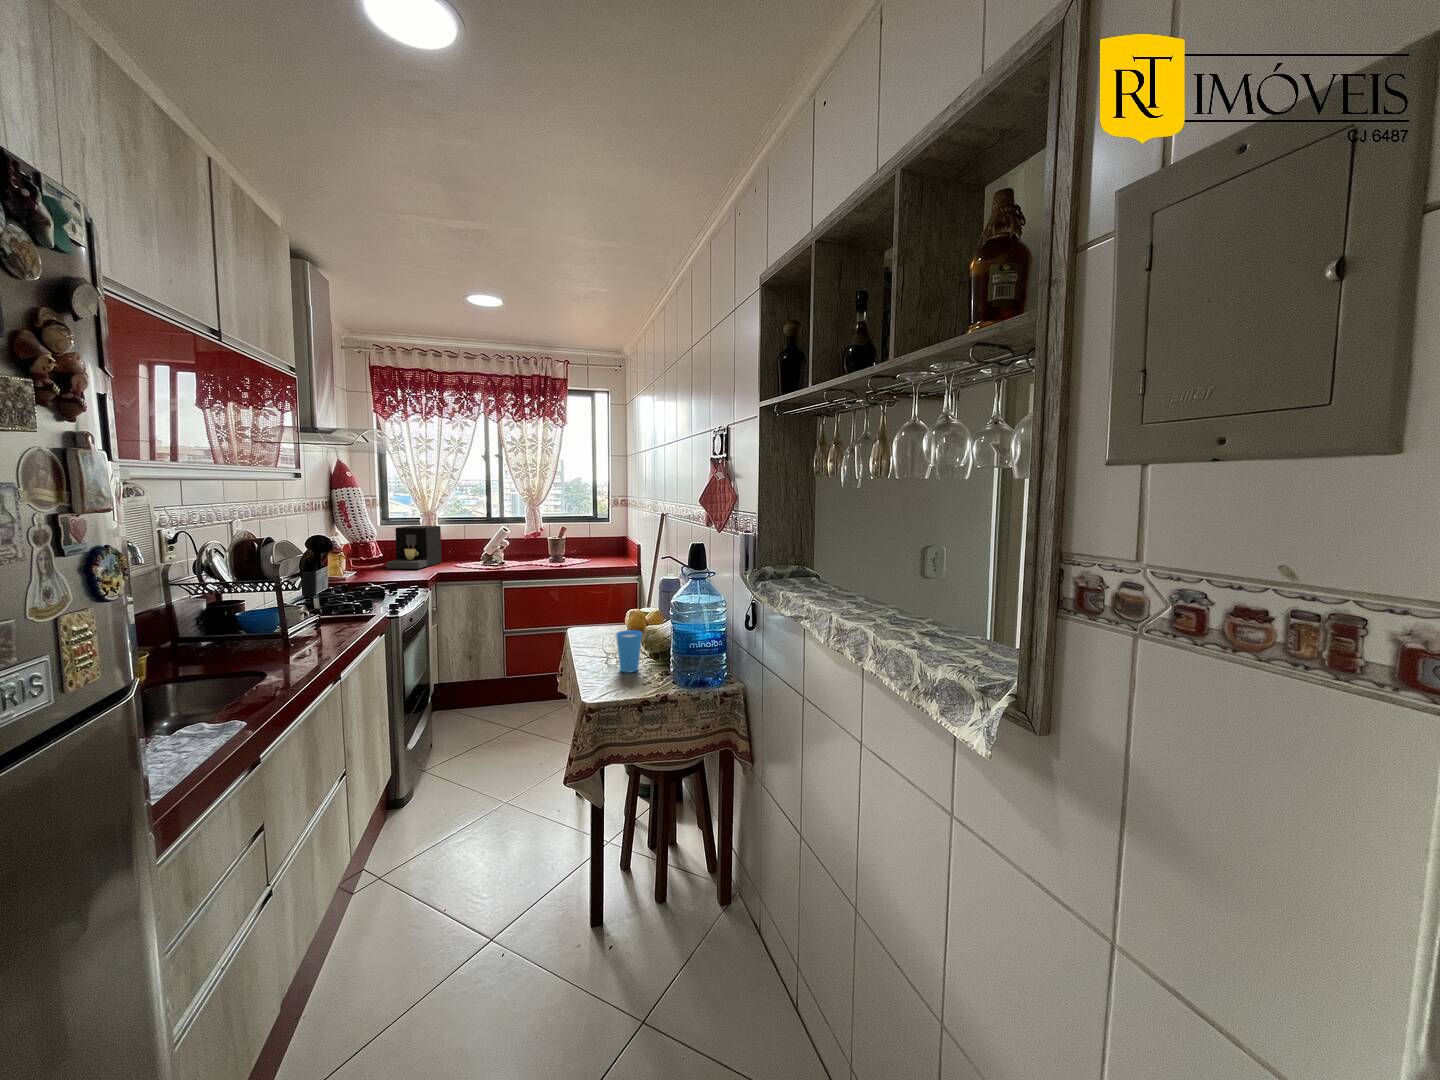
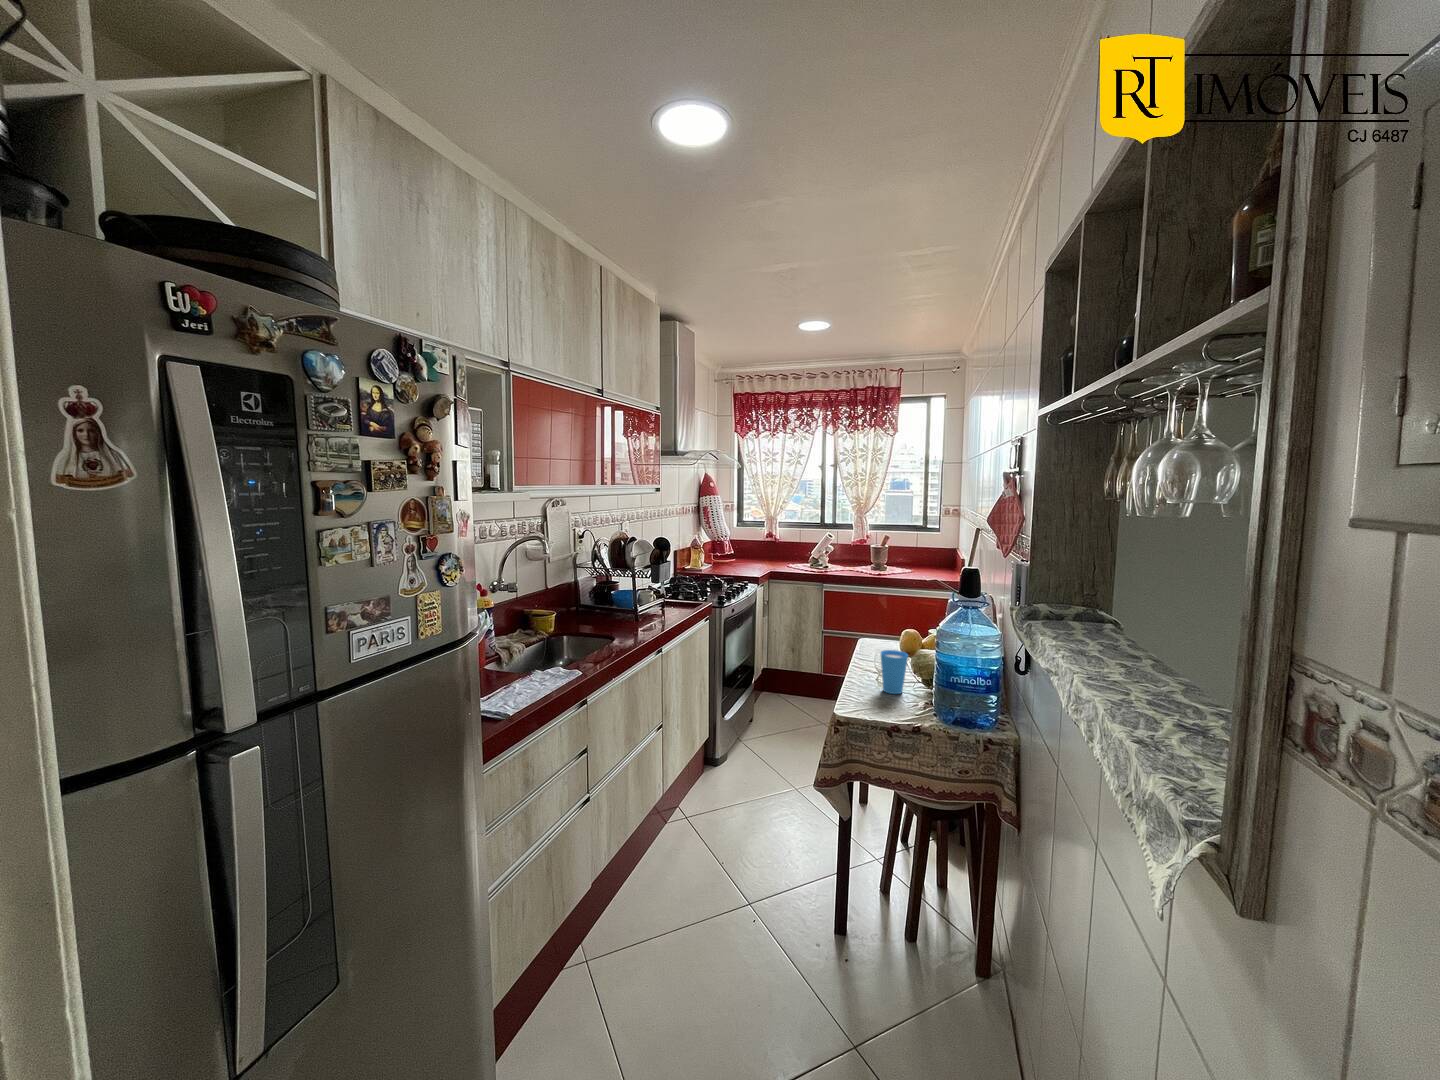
coffee maker: present [386,526,441,569] -> none [734,528,779,566]

